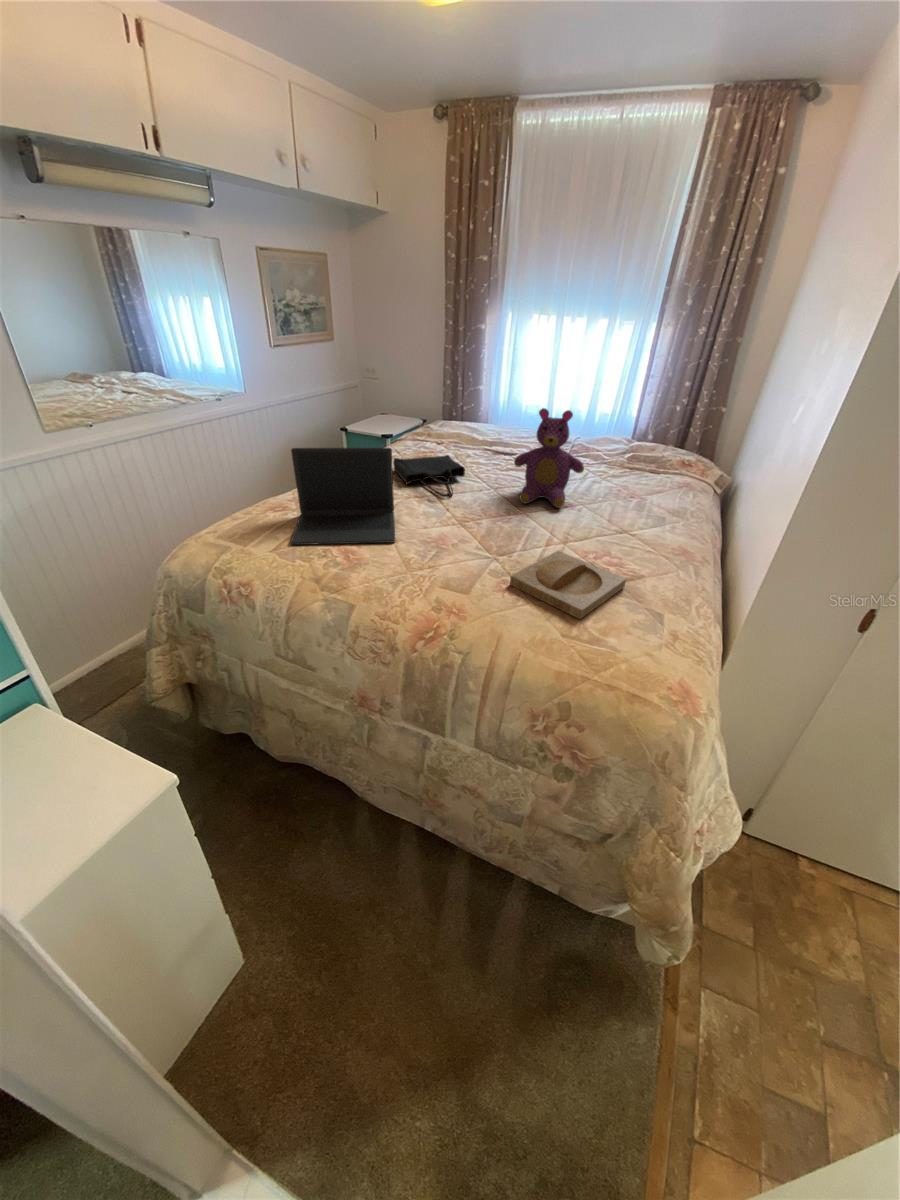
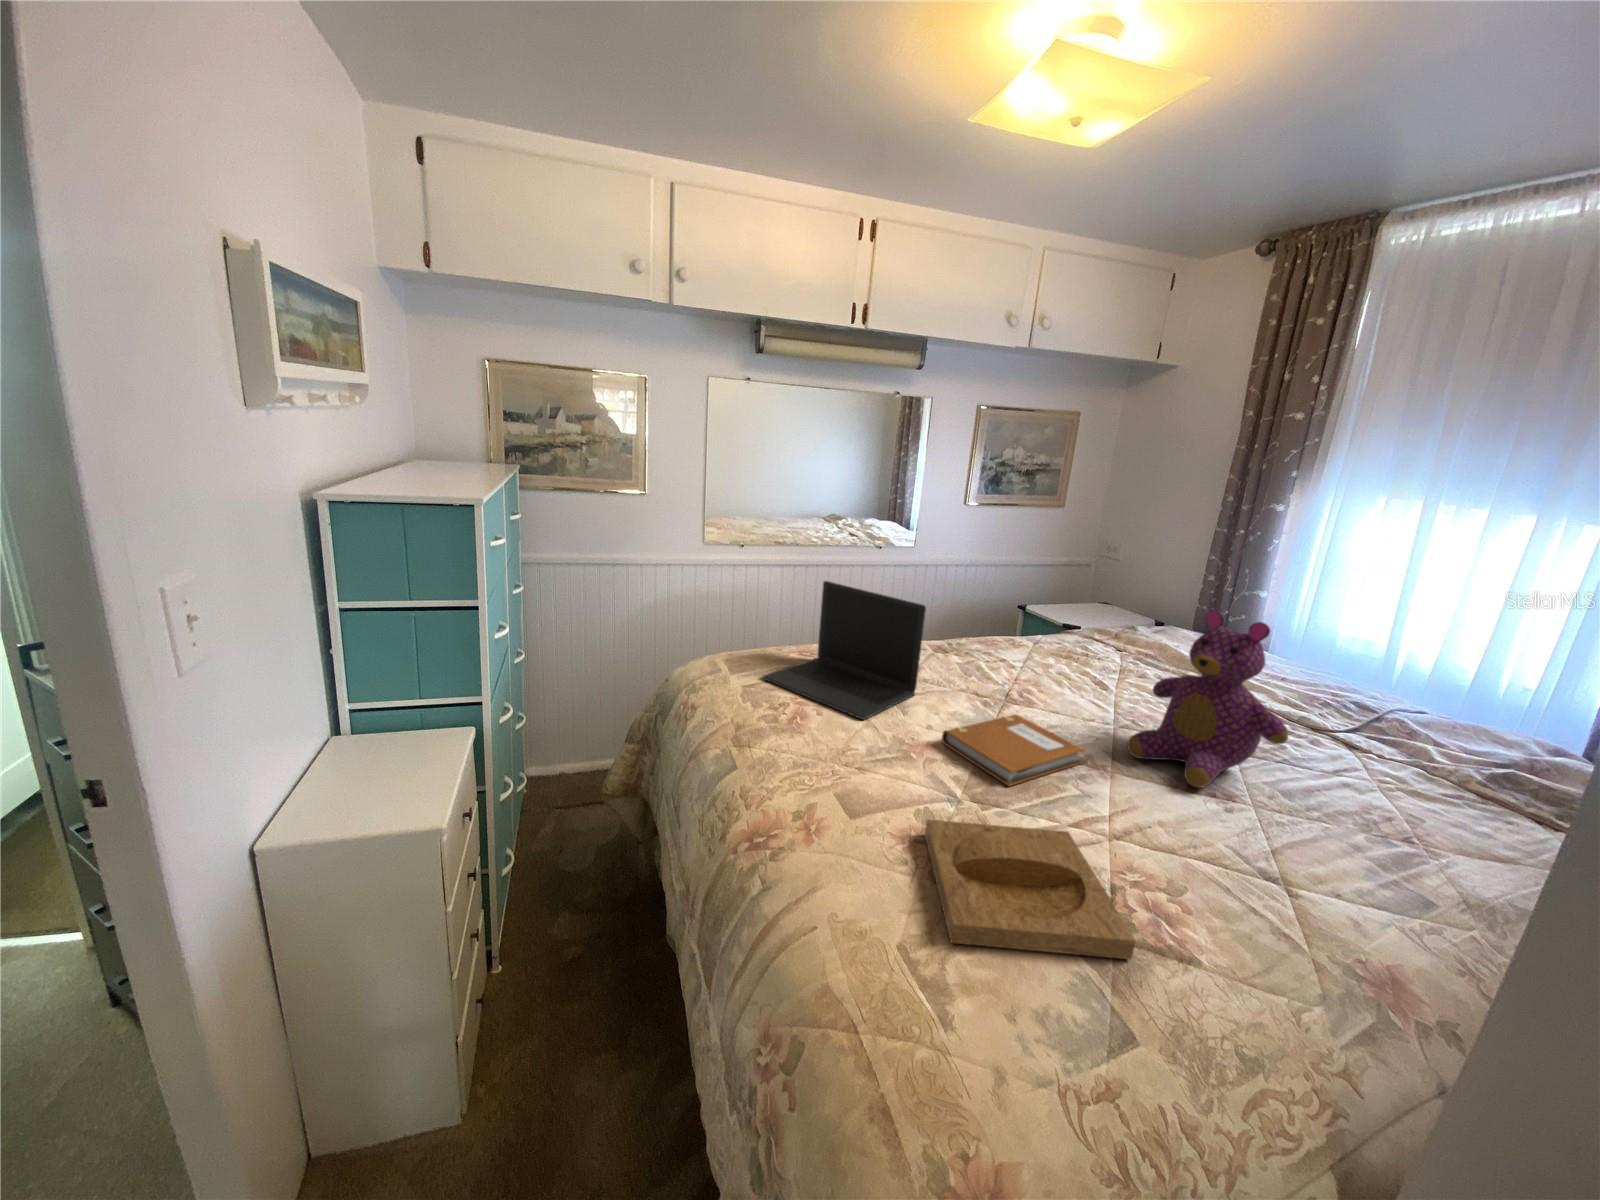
tote bag: present [393,455,465,497] -> none [983,640,1089,706]
notebook: none [449,503,513,543] -> present [942,715,1084,786]

